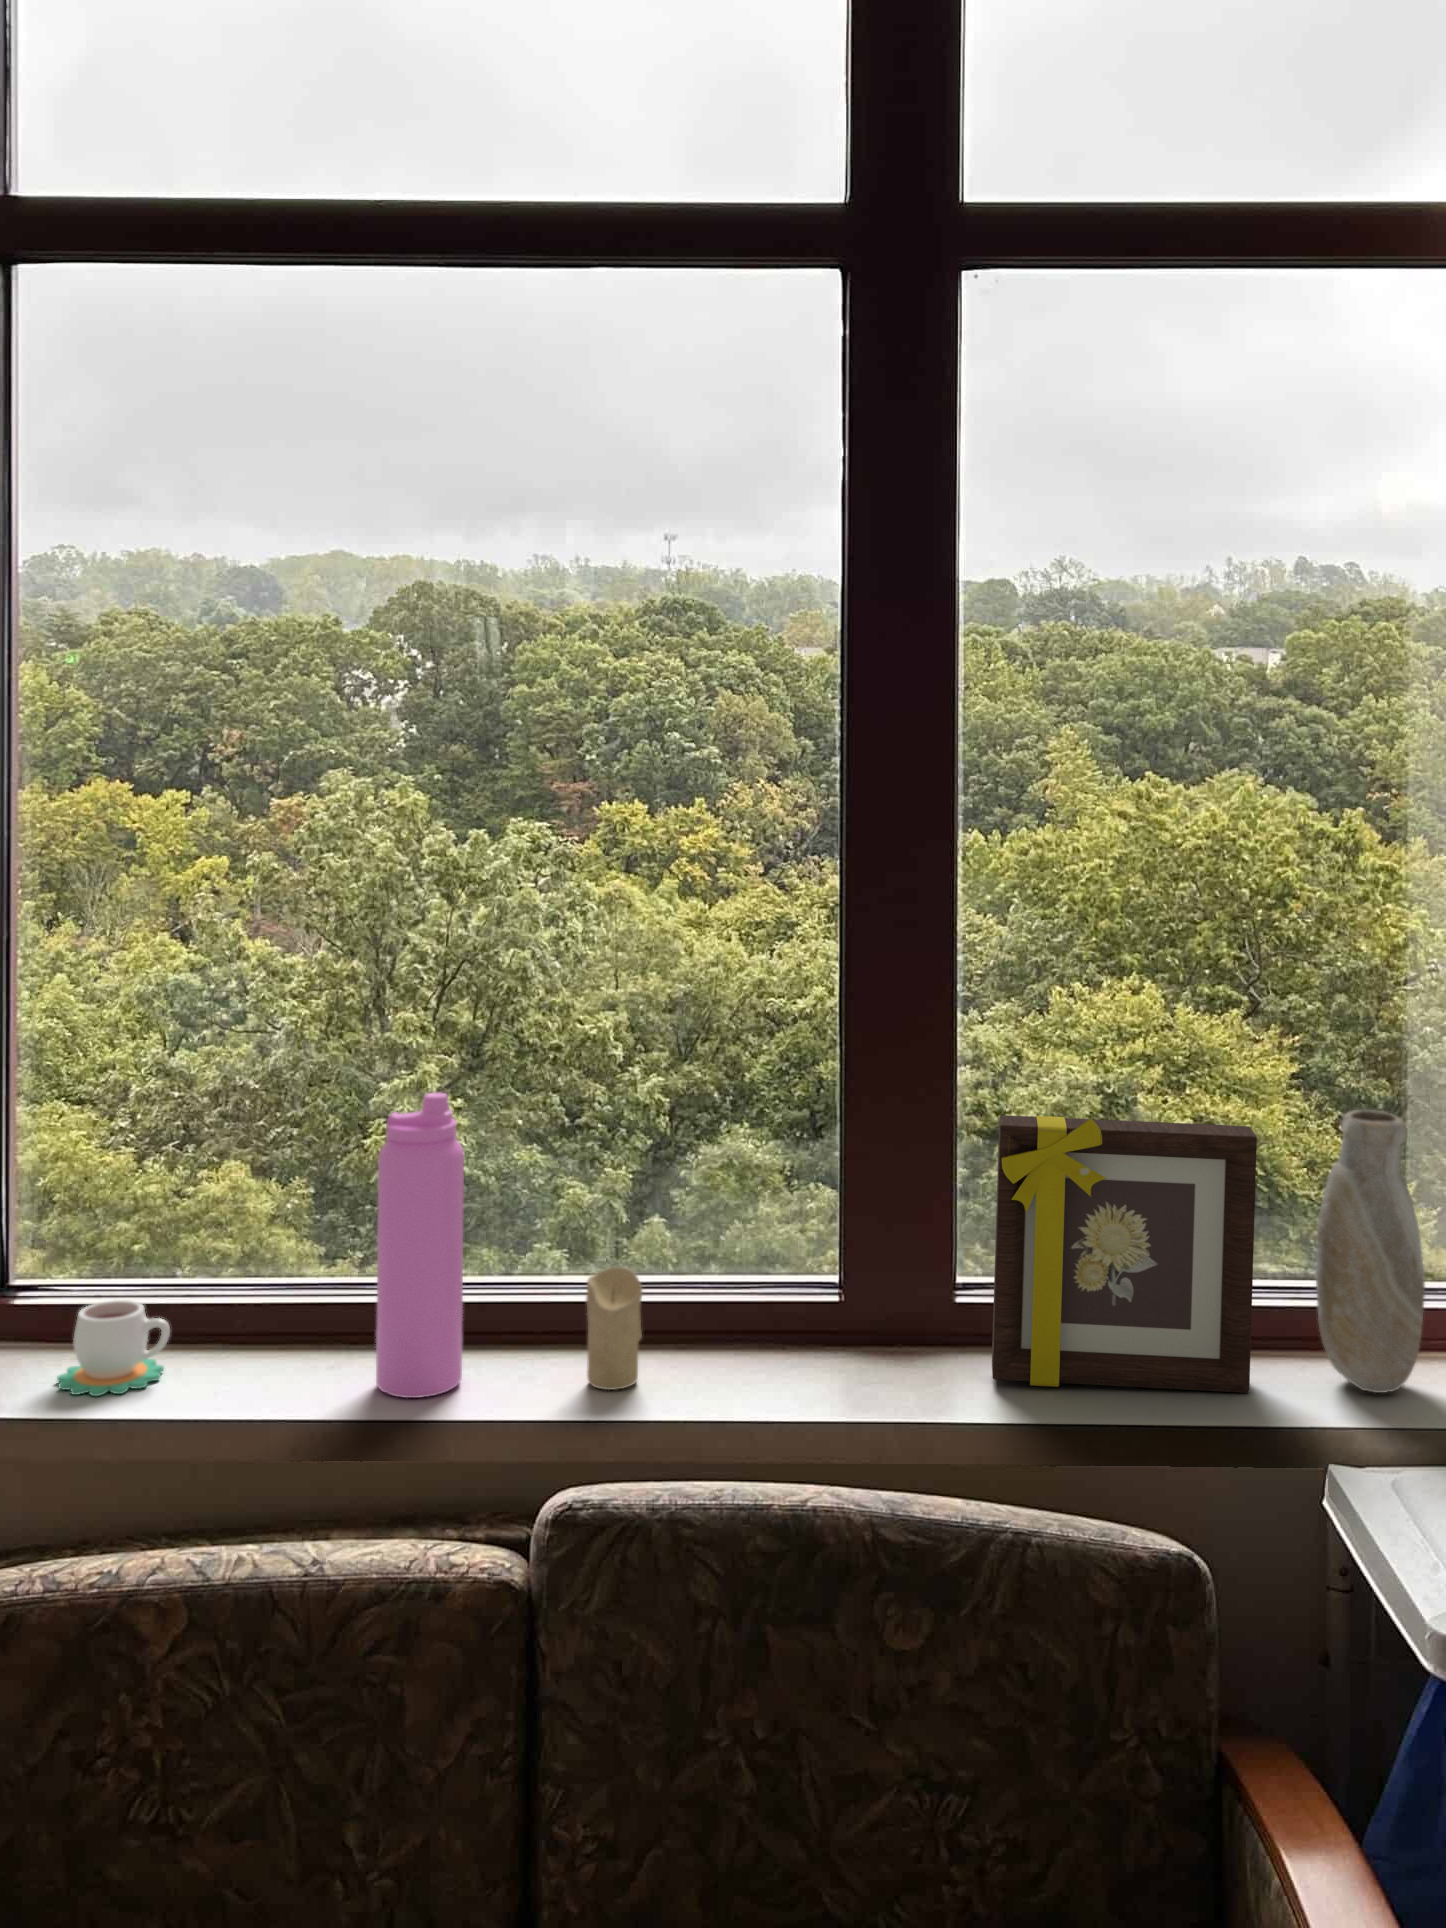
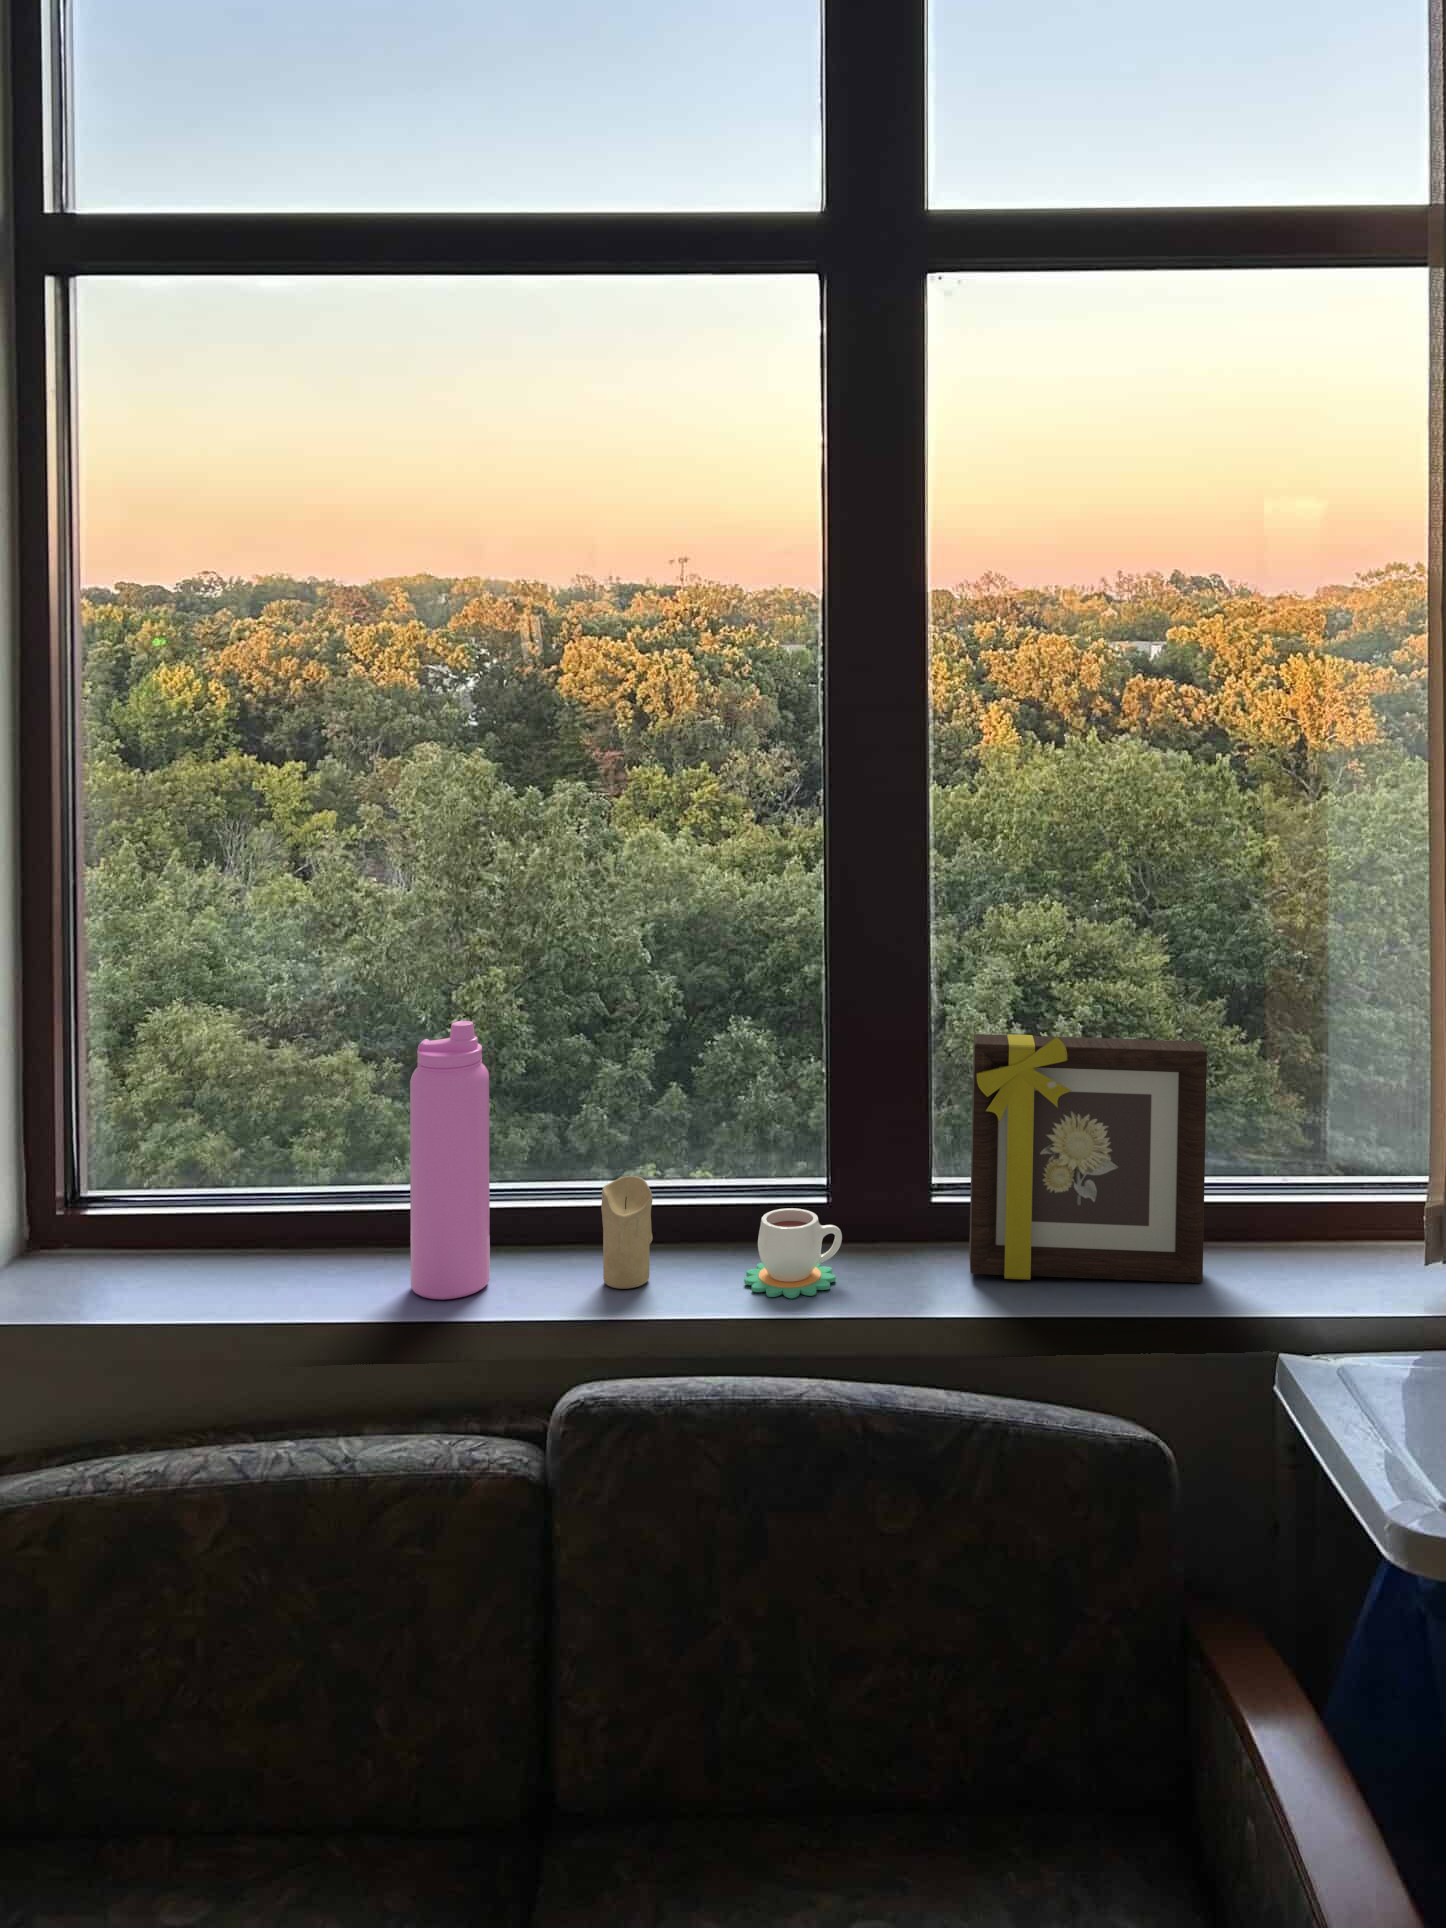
vase: present [1316,1110,1425,1393] -> none [1262,1025,1359,1281]
mug: present [57,1300,170,1396] -> present [744,1208,842,1298]

